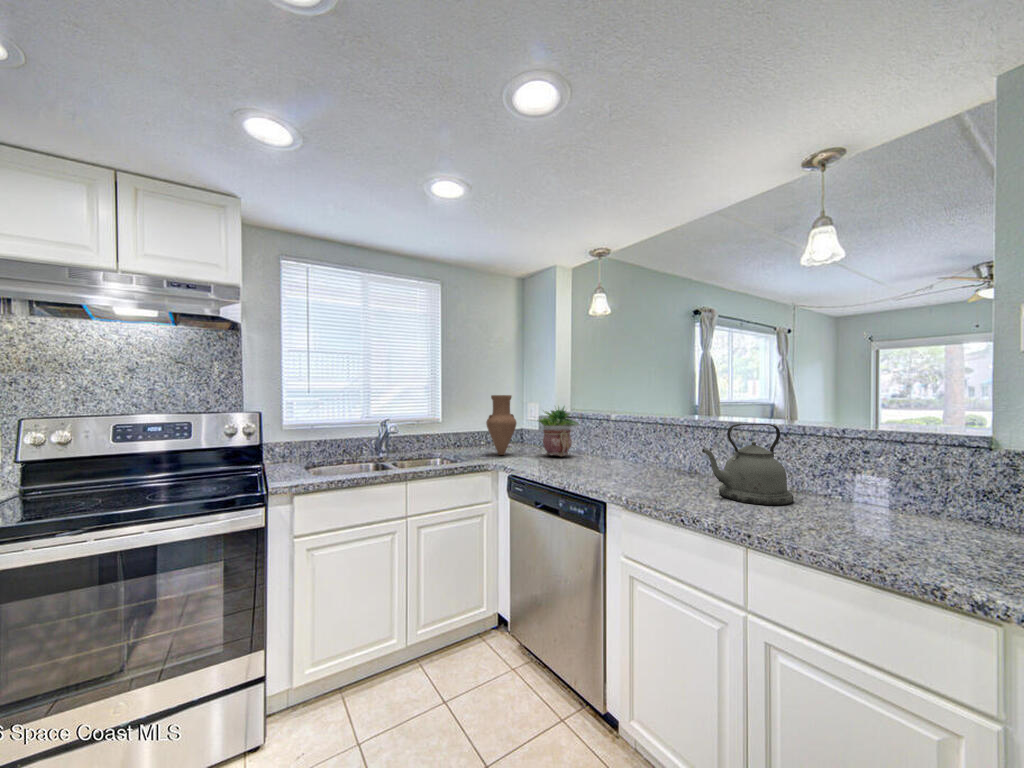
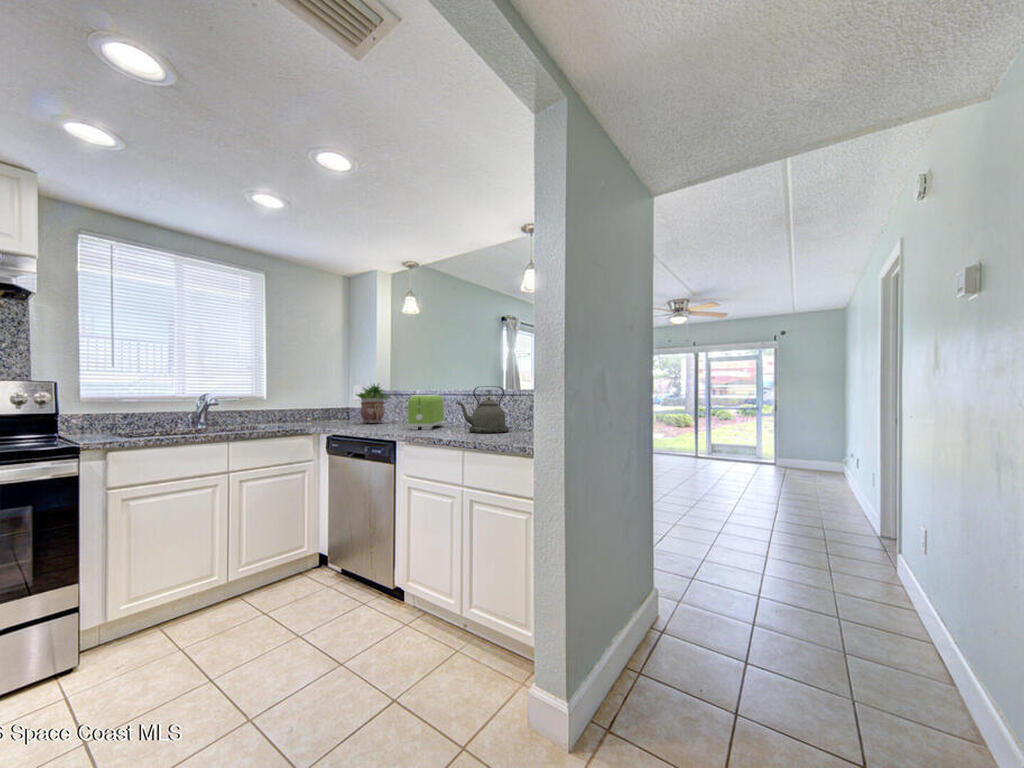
vase: present [486,395,516,455] -> none [310,374,338,424]
toaster: none [614,425,658,481] -> present [408,394,444,430]

